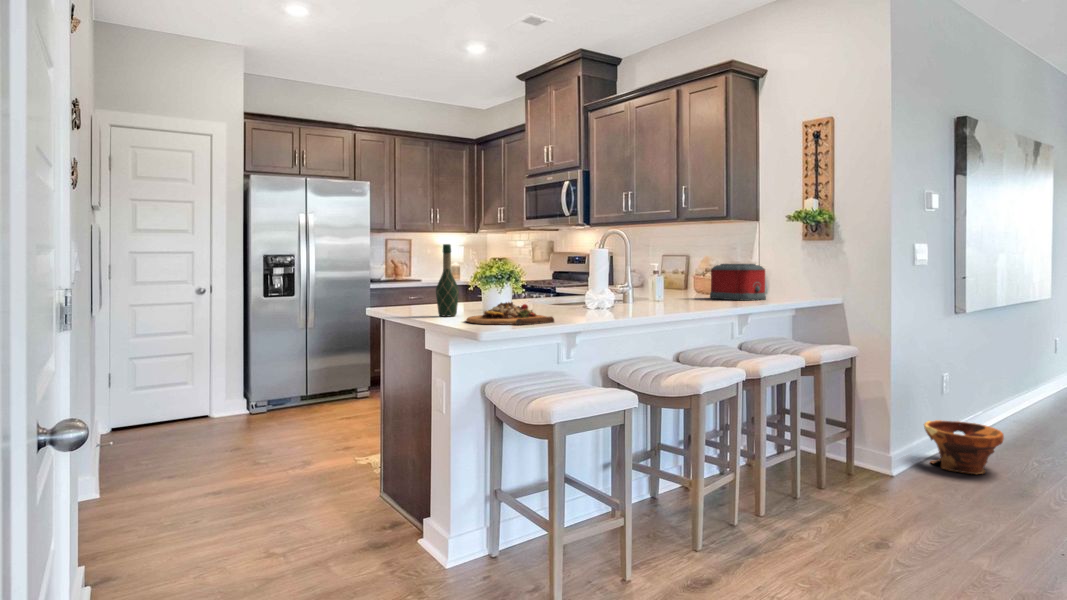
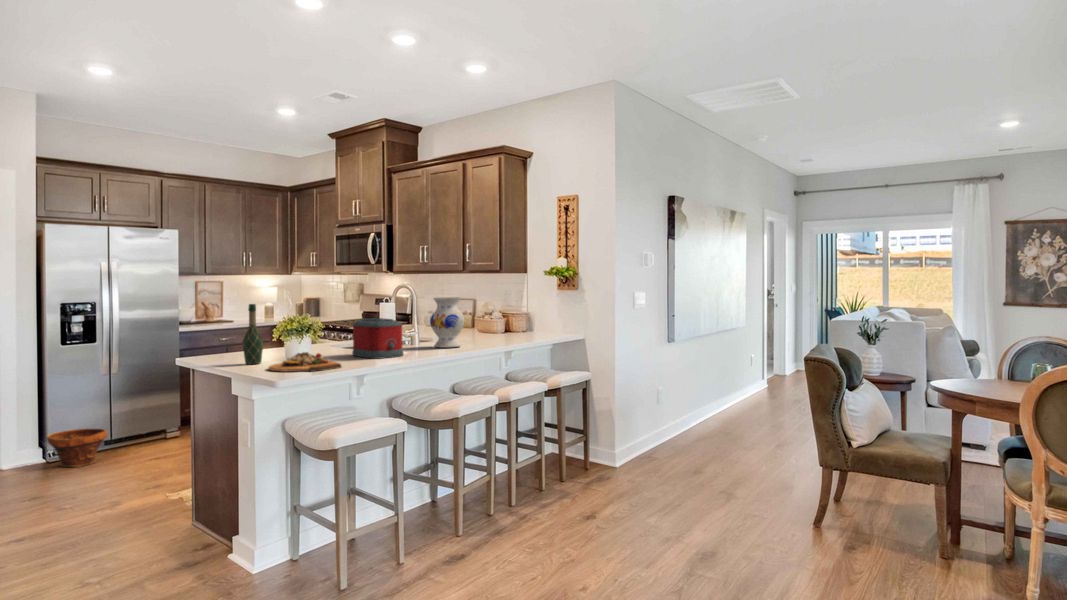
vase: none [649,243,693,306] -> present [430,297,465,348]
toaster: present [710,264,766,301] -> present [352,318,404,359]
planter: present [924,420,1004,474] -> present [47,429,107,467]

